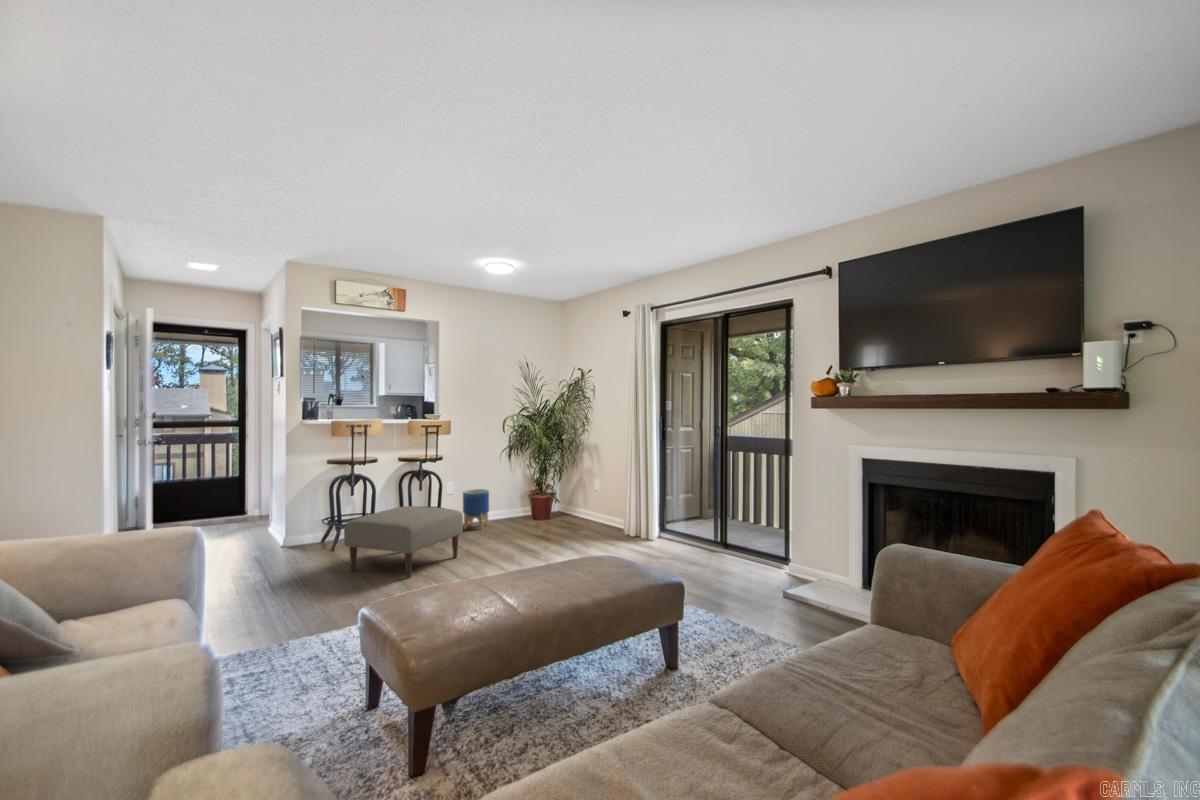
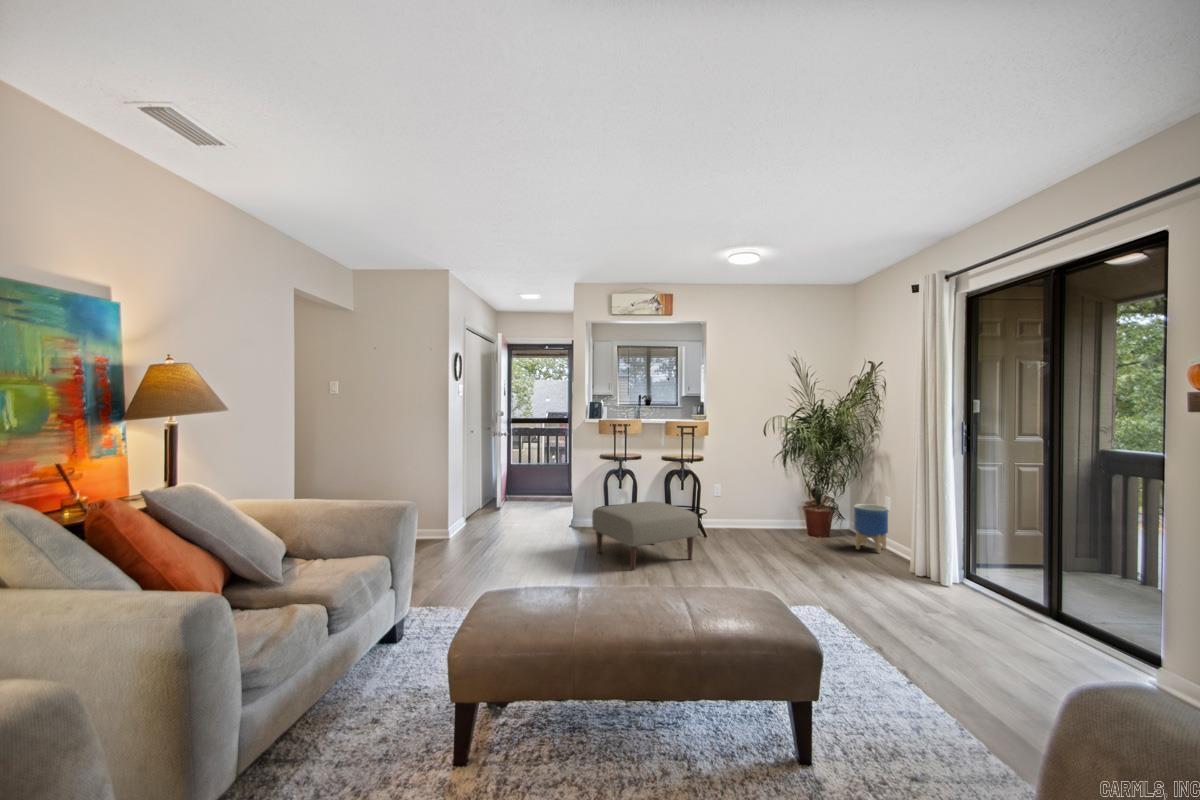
planter: present [463,489,489,529] -> present [854,504,888,553]

